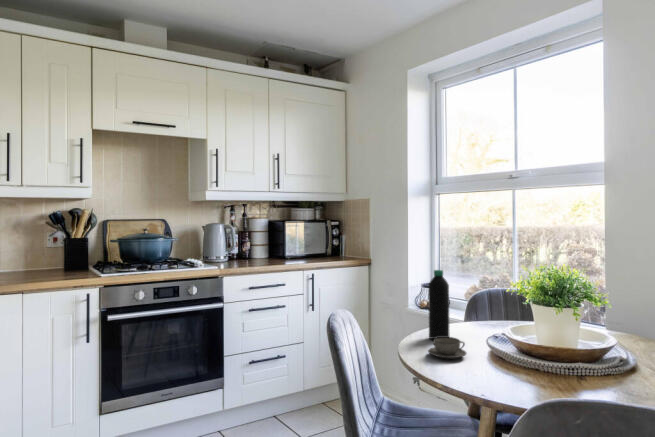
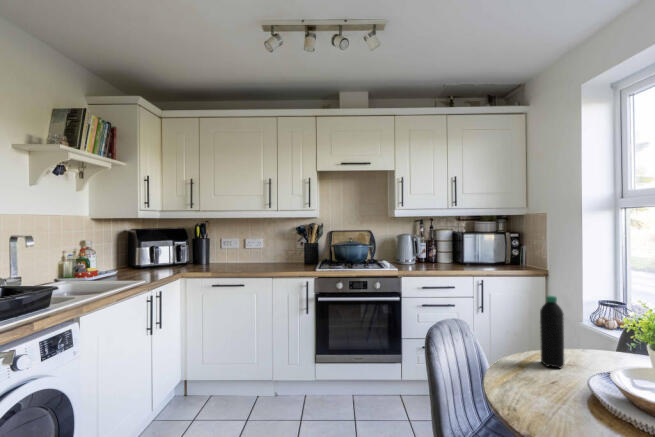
teacup: present [428,337,466,358] -> none [518,364,562,390]

